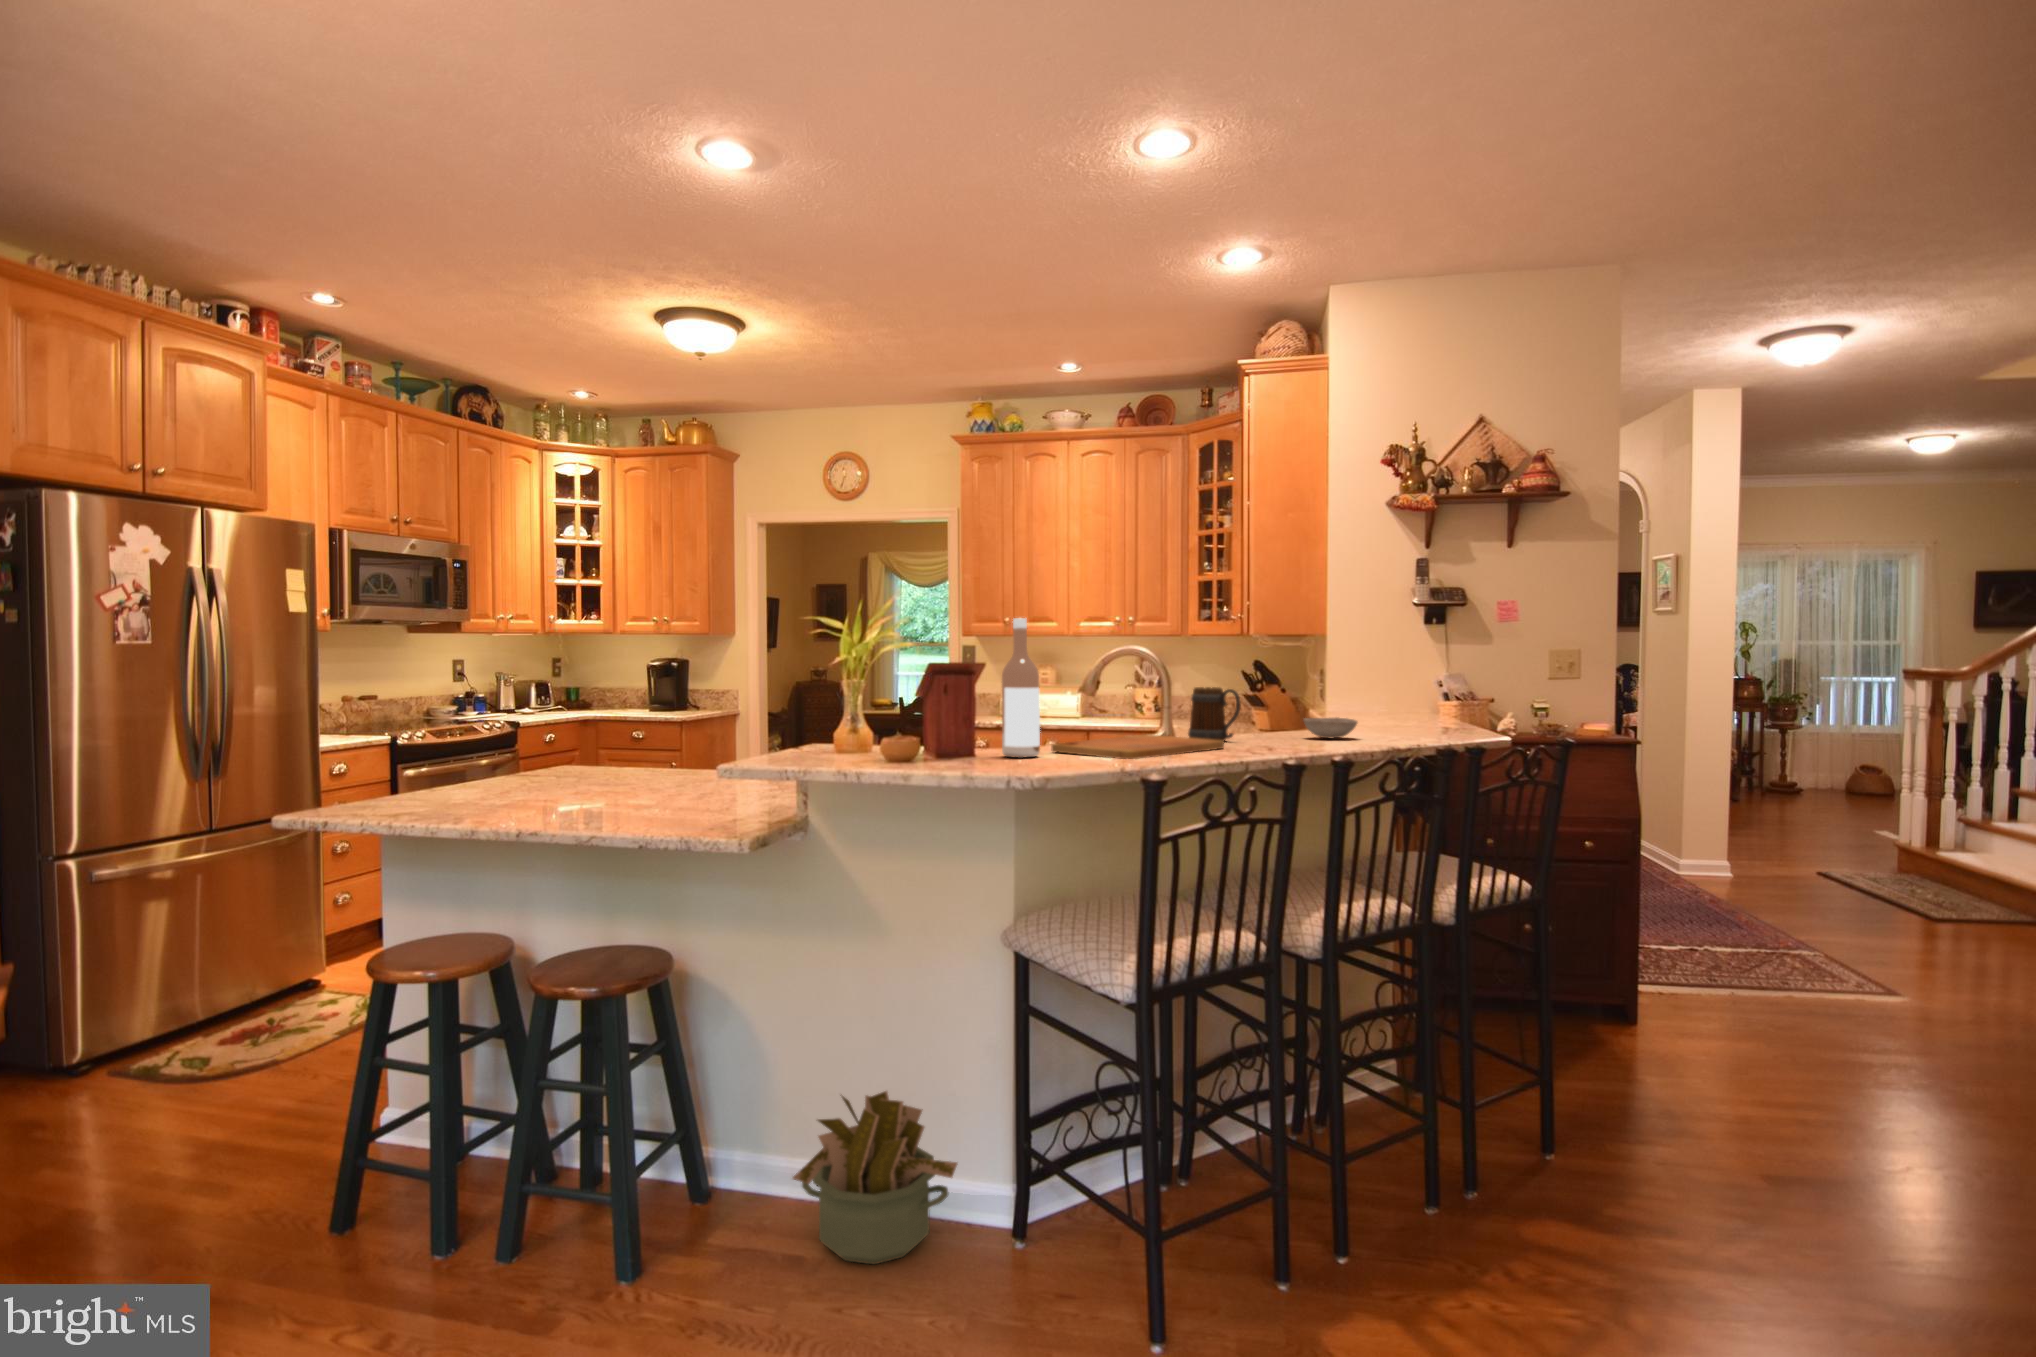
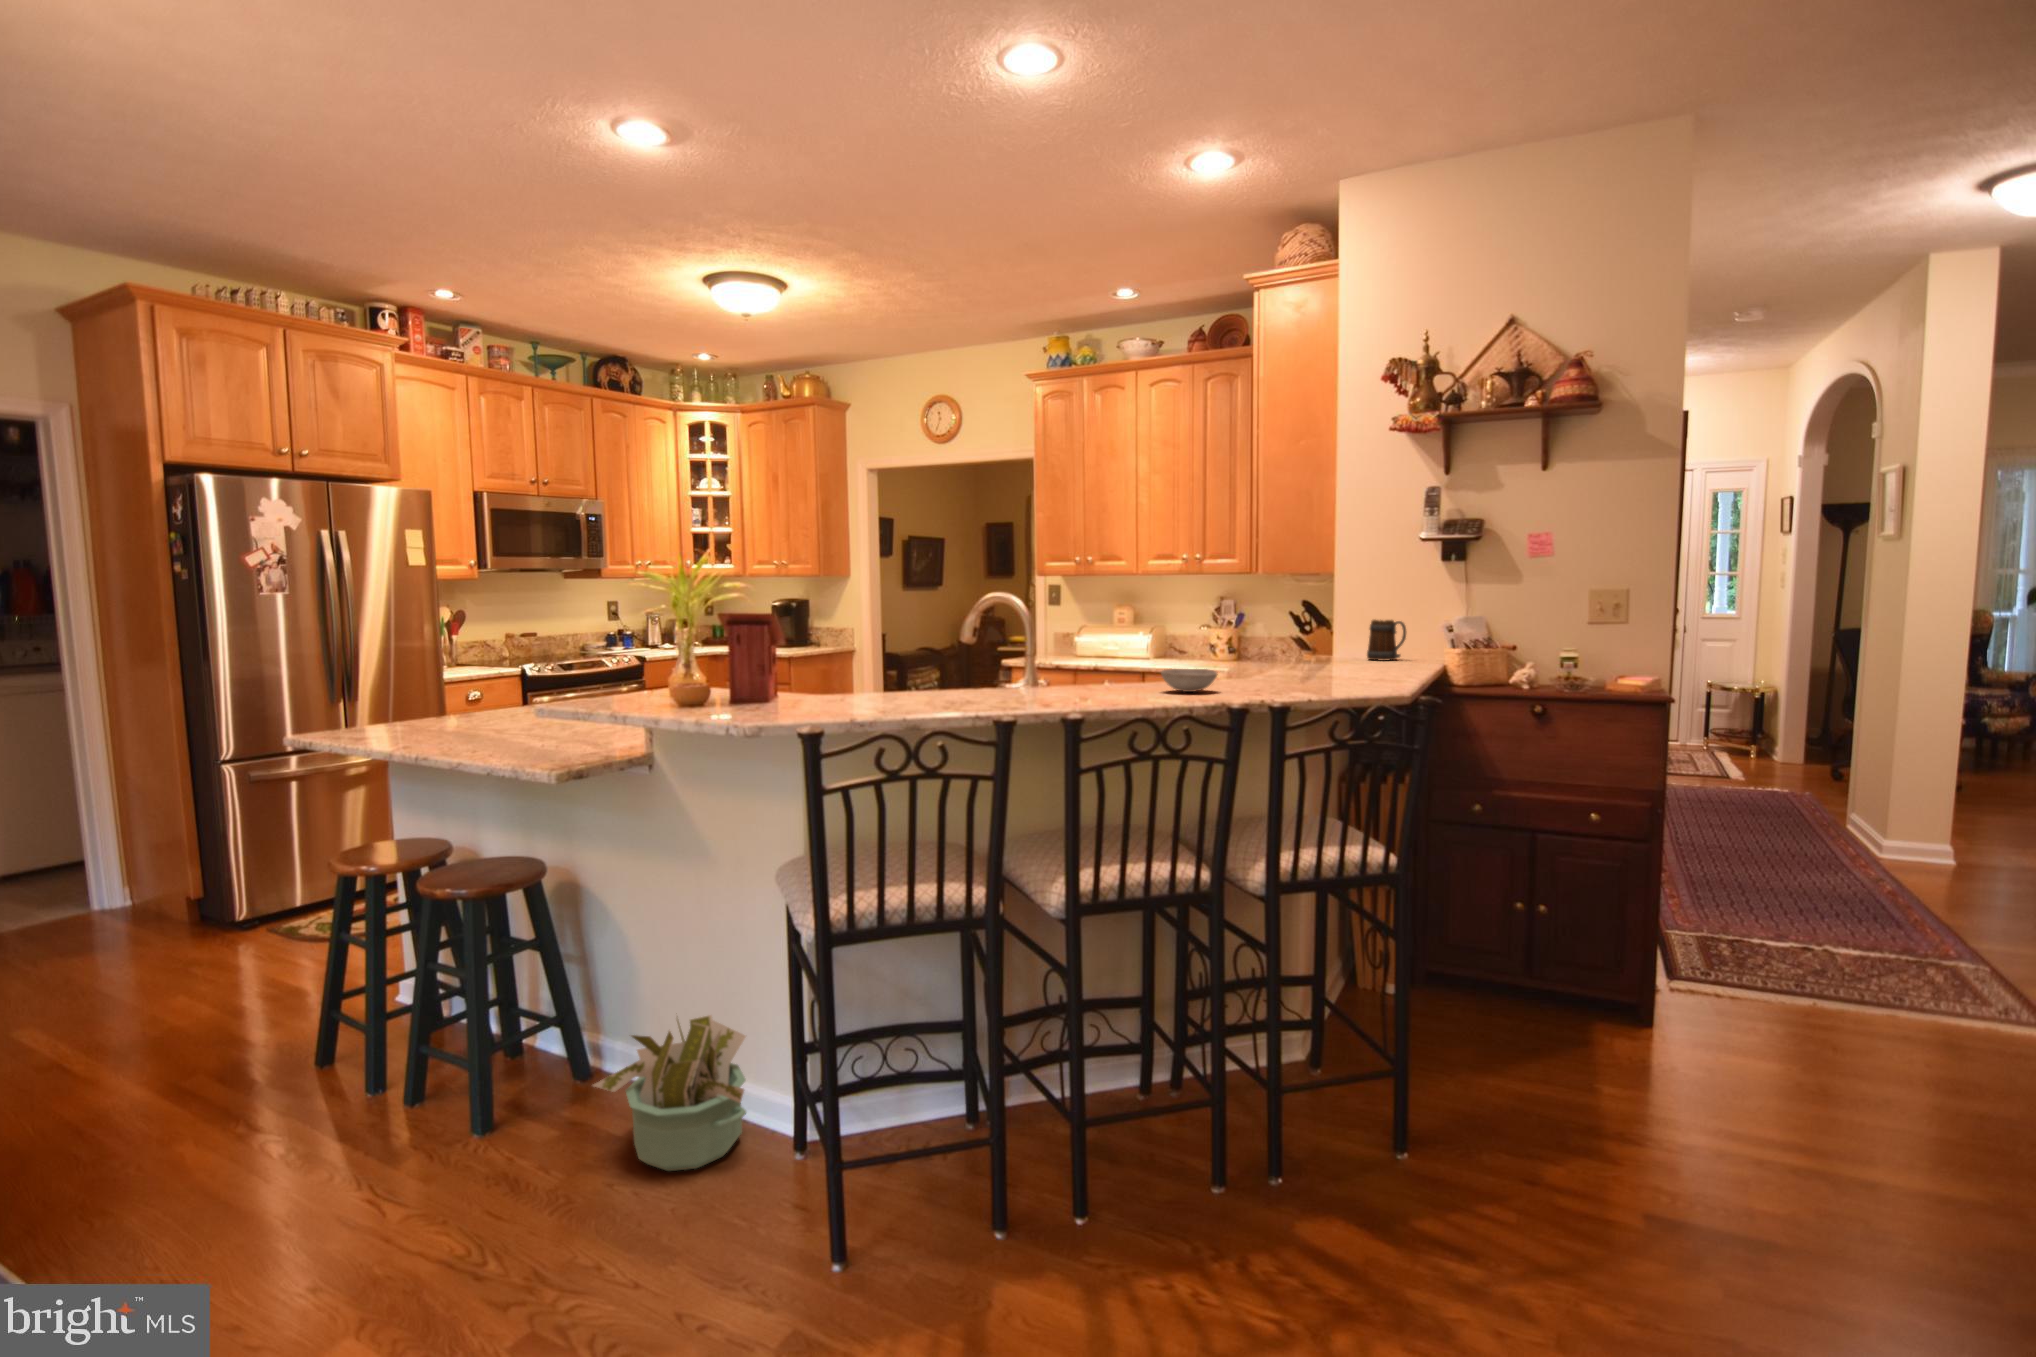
wine bottle: present [1002,618,1040,758] -> none [778,570,818,709]
mug: present [1188,687,1241,741] -> present [1367,620,1406,661]
cutting board: present [1051,735,1224,759] -> none [847,685,1028,714]

